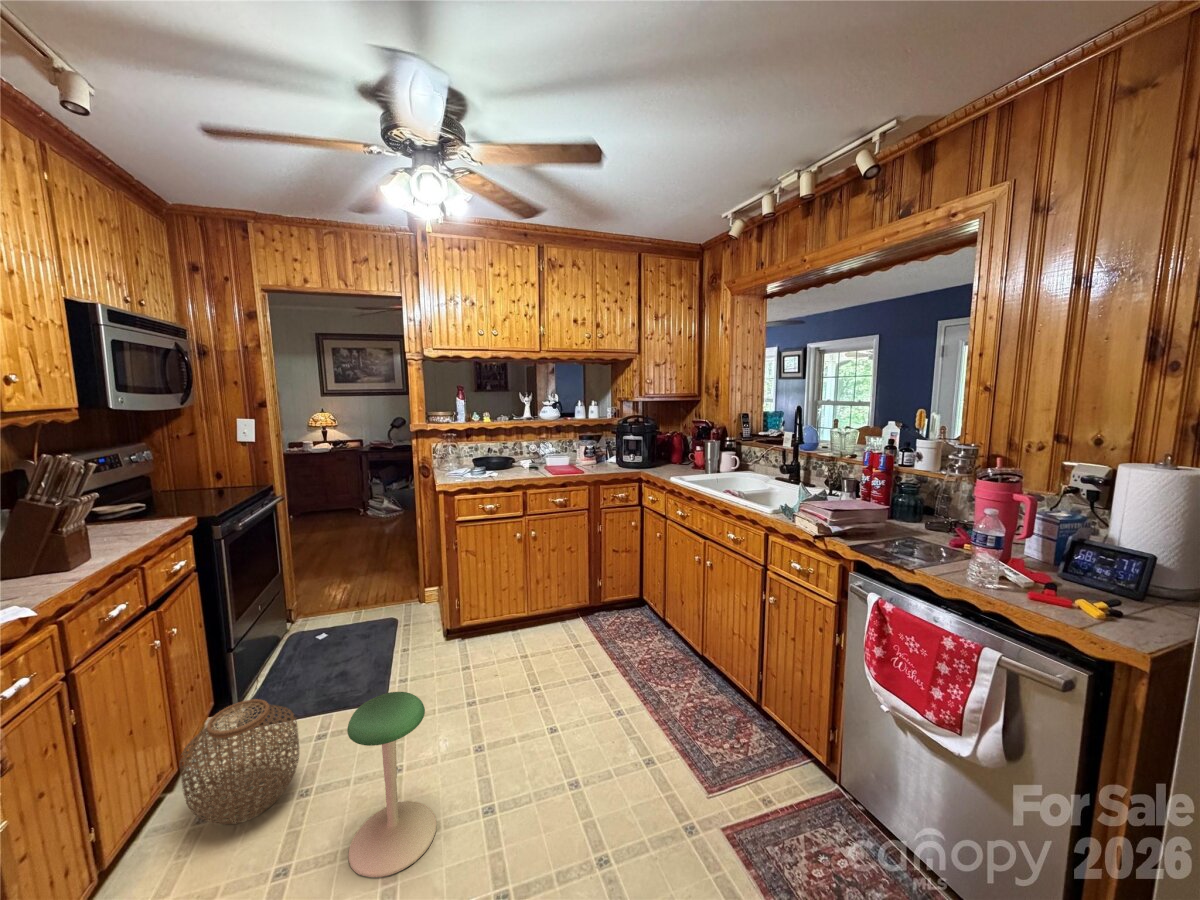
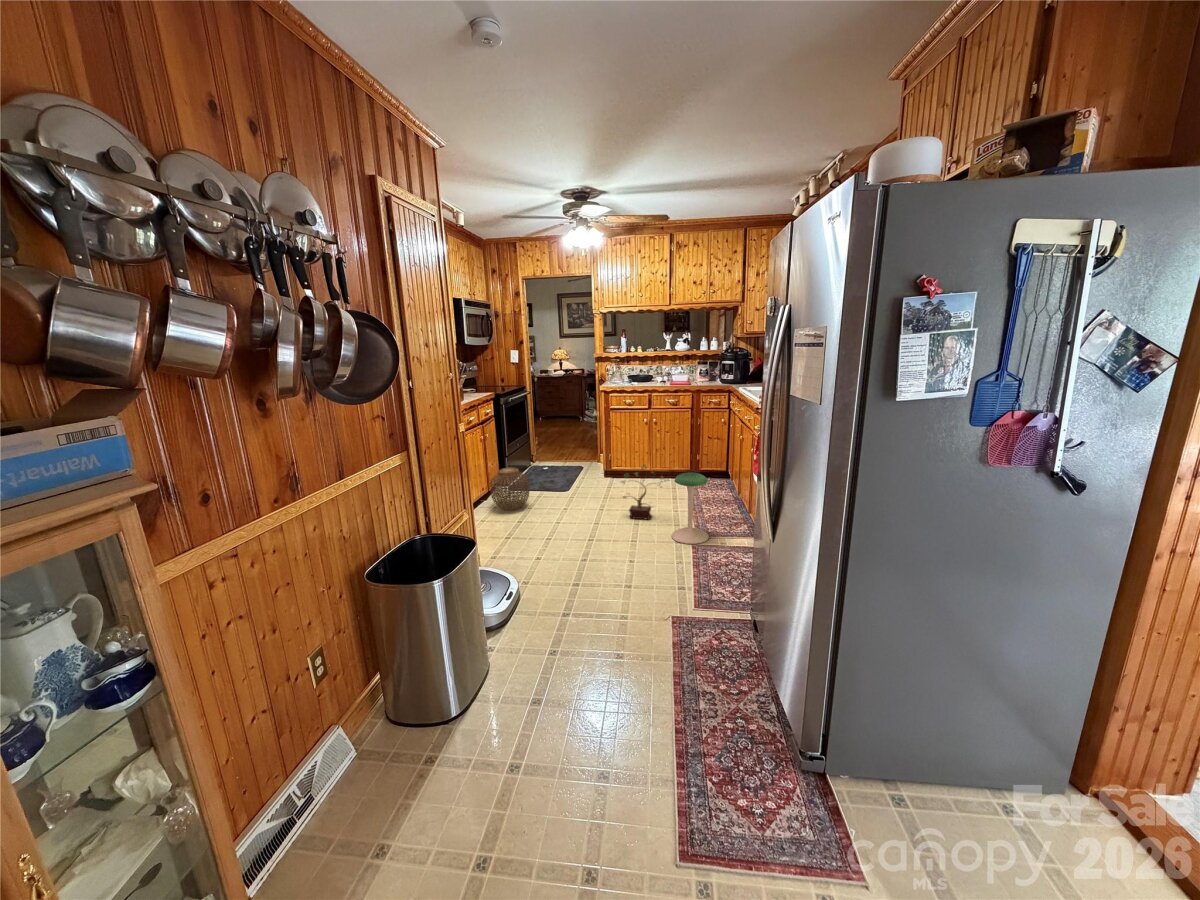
potted plant: none [529,646,636,766] -> present [622,464,669,519]
stool: present [347,692,437,877] -> present [671,472,709,544]

